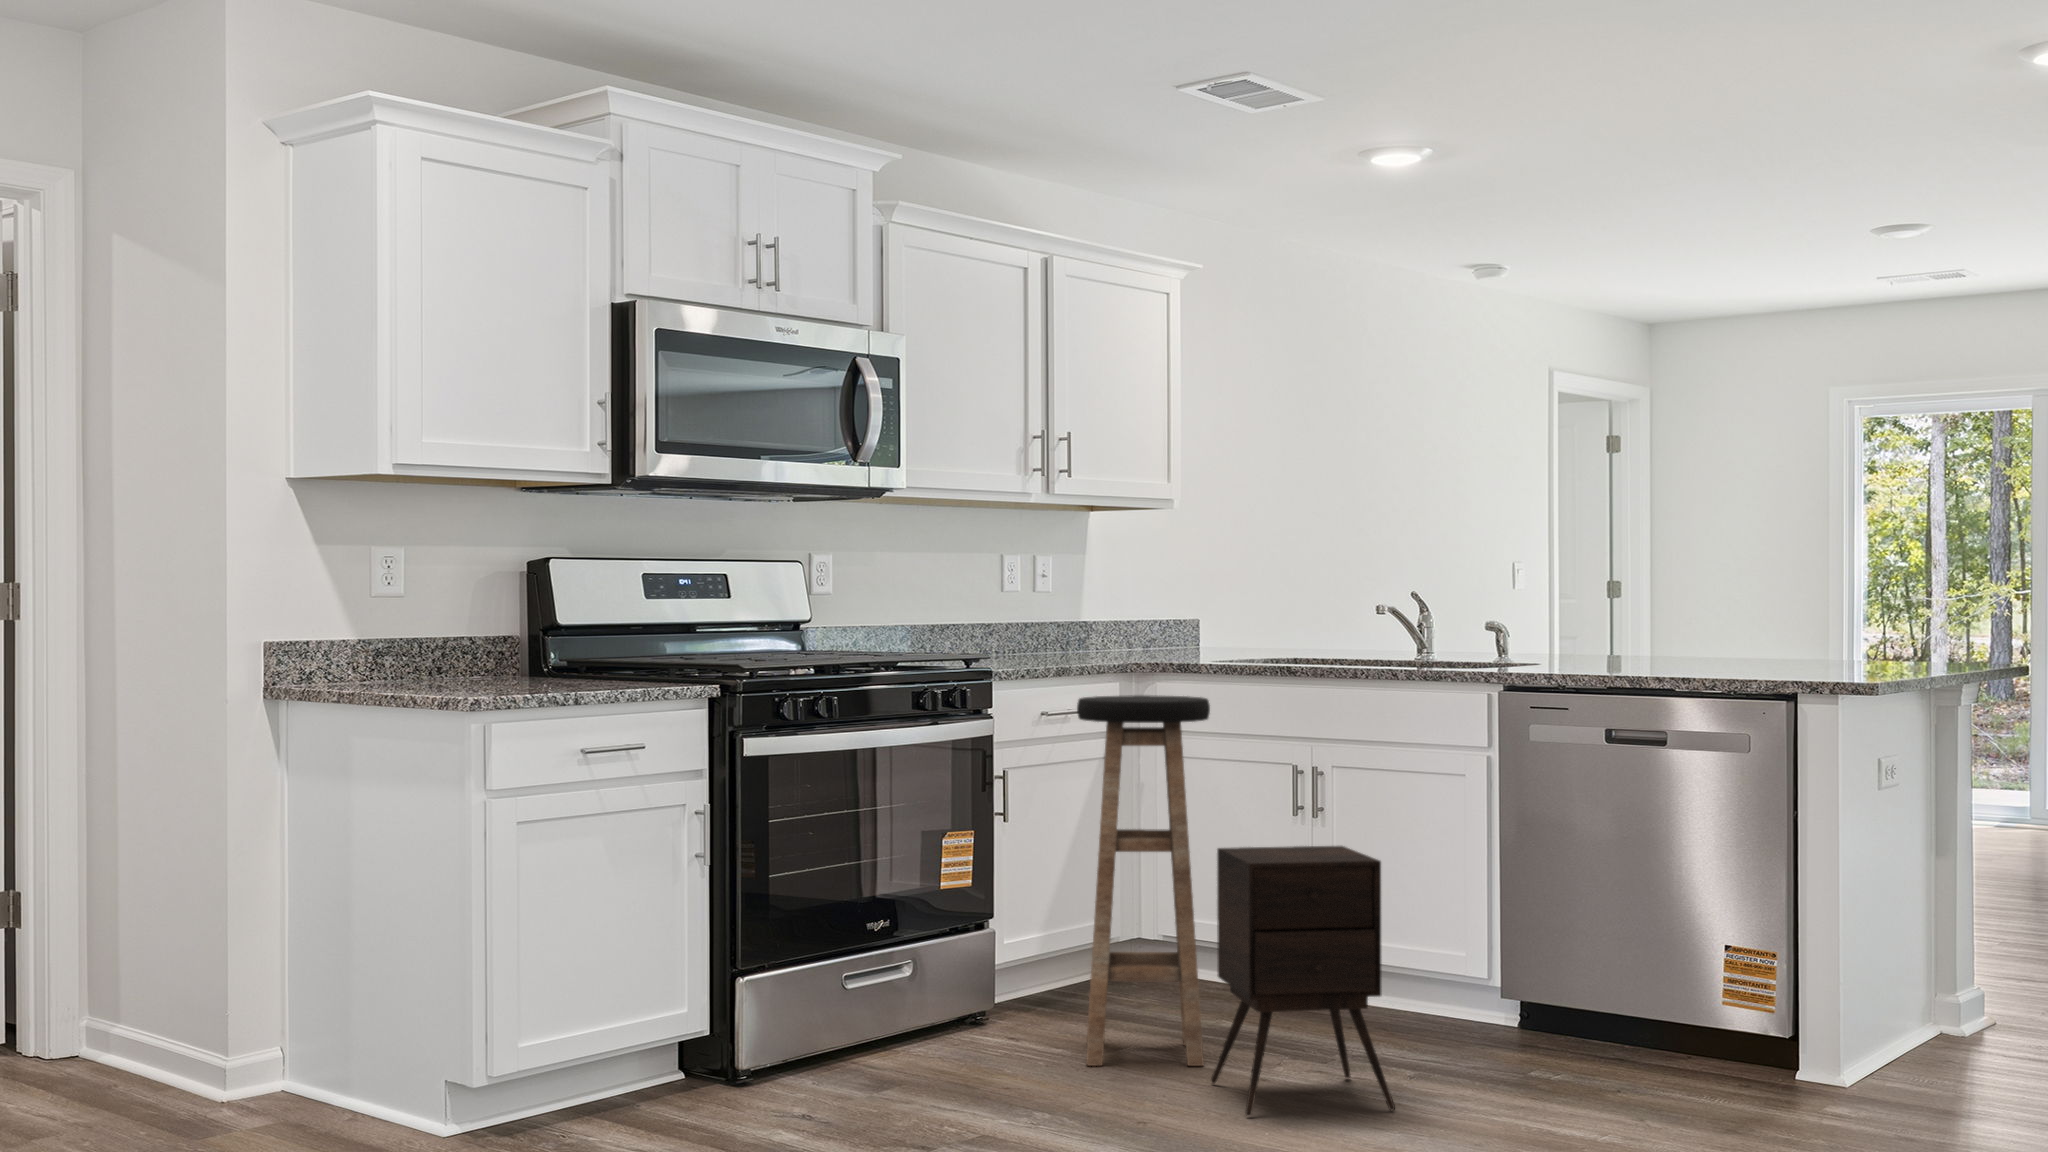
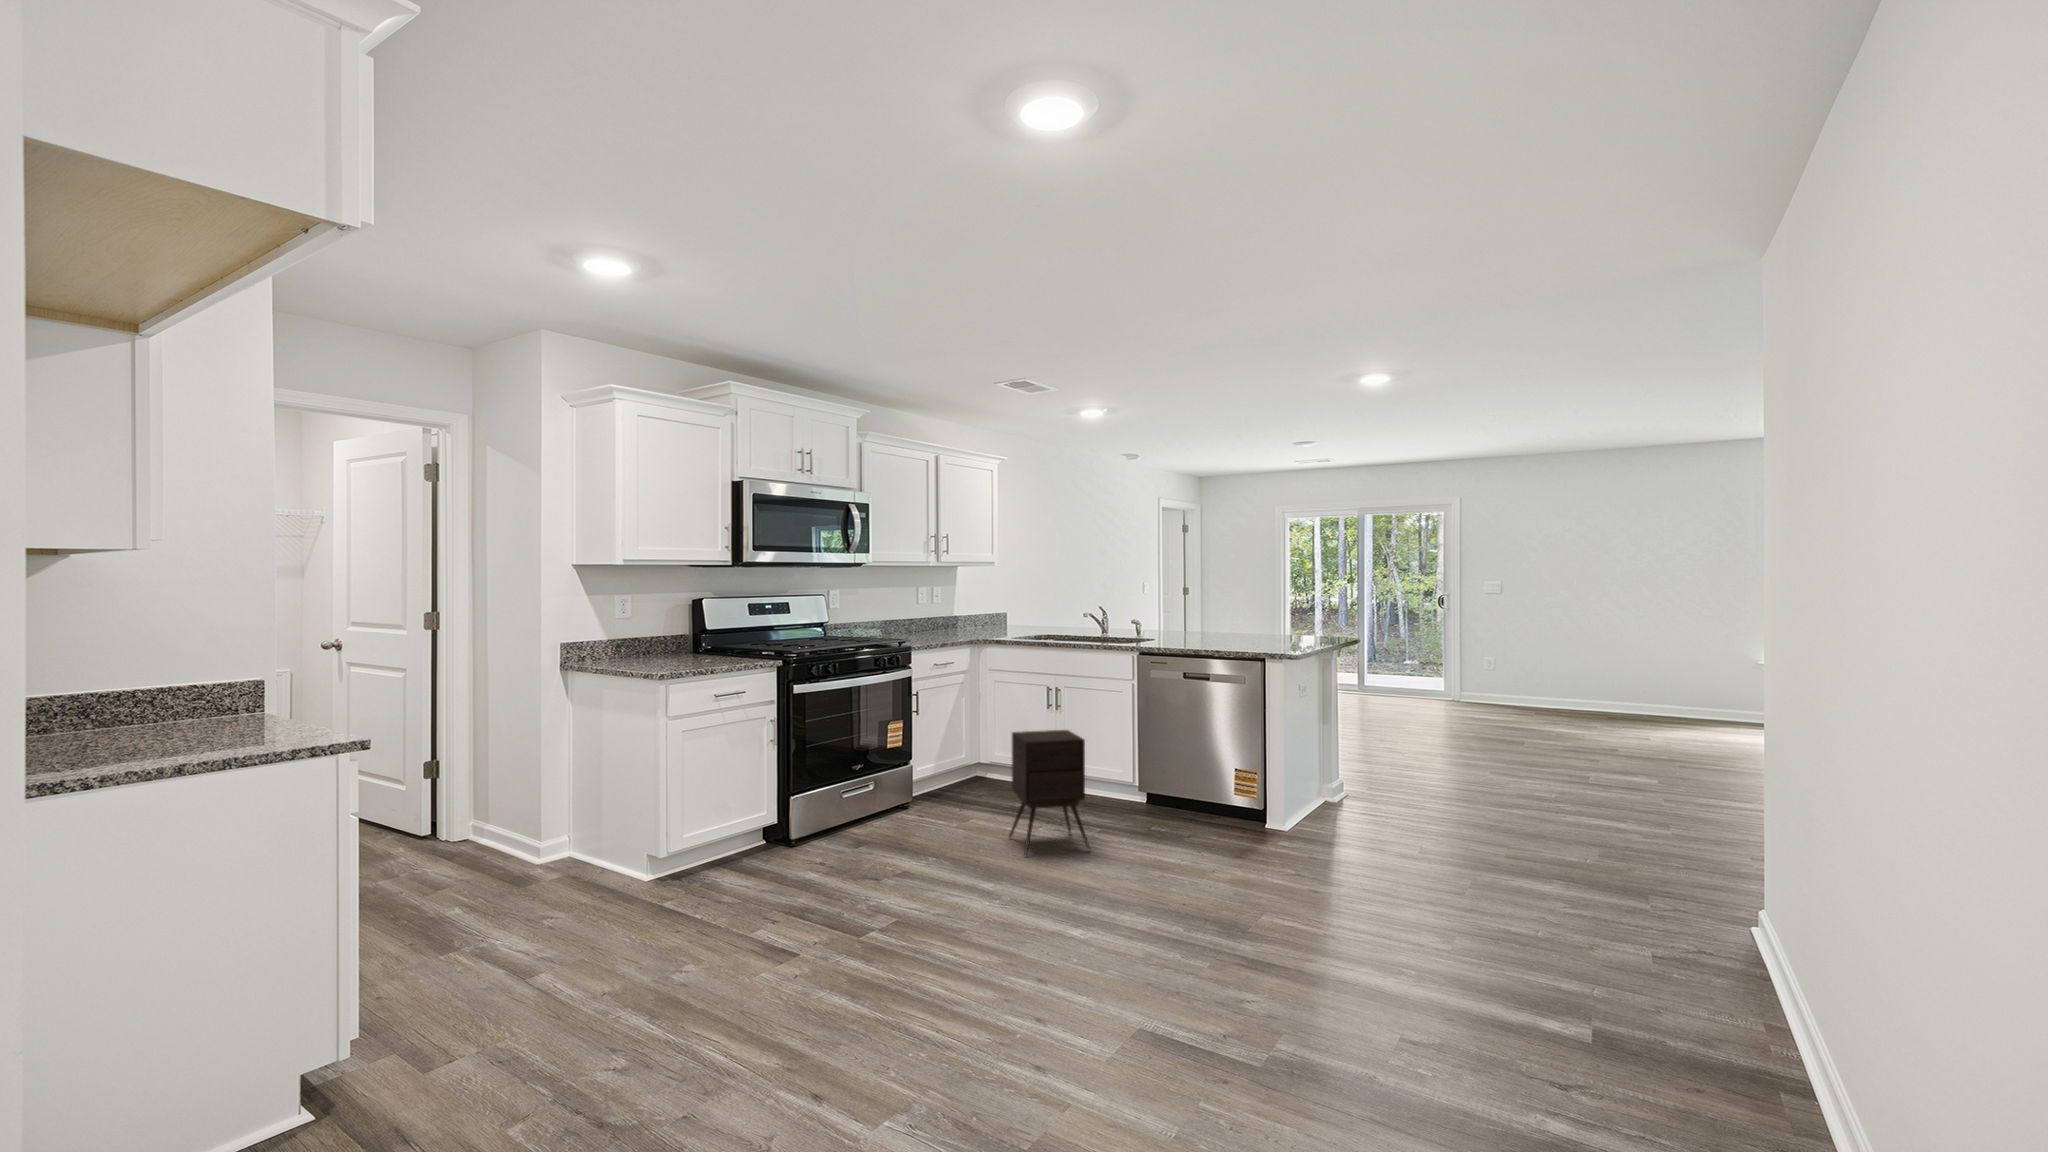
bar stool: present [1077,695,1210,1066] -> none [949,659,1009,829]

